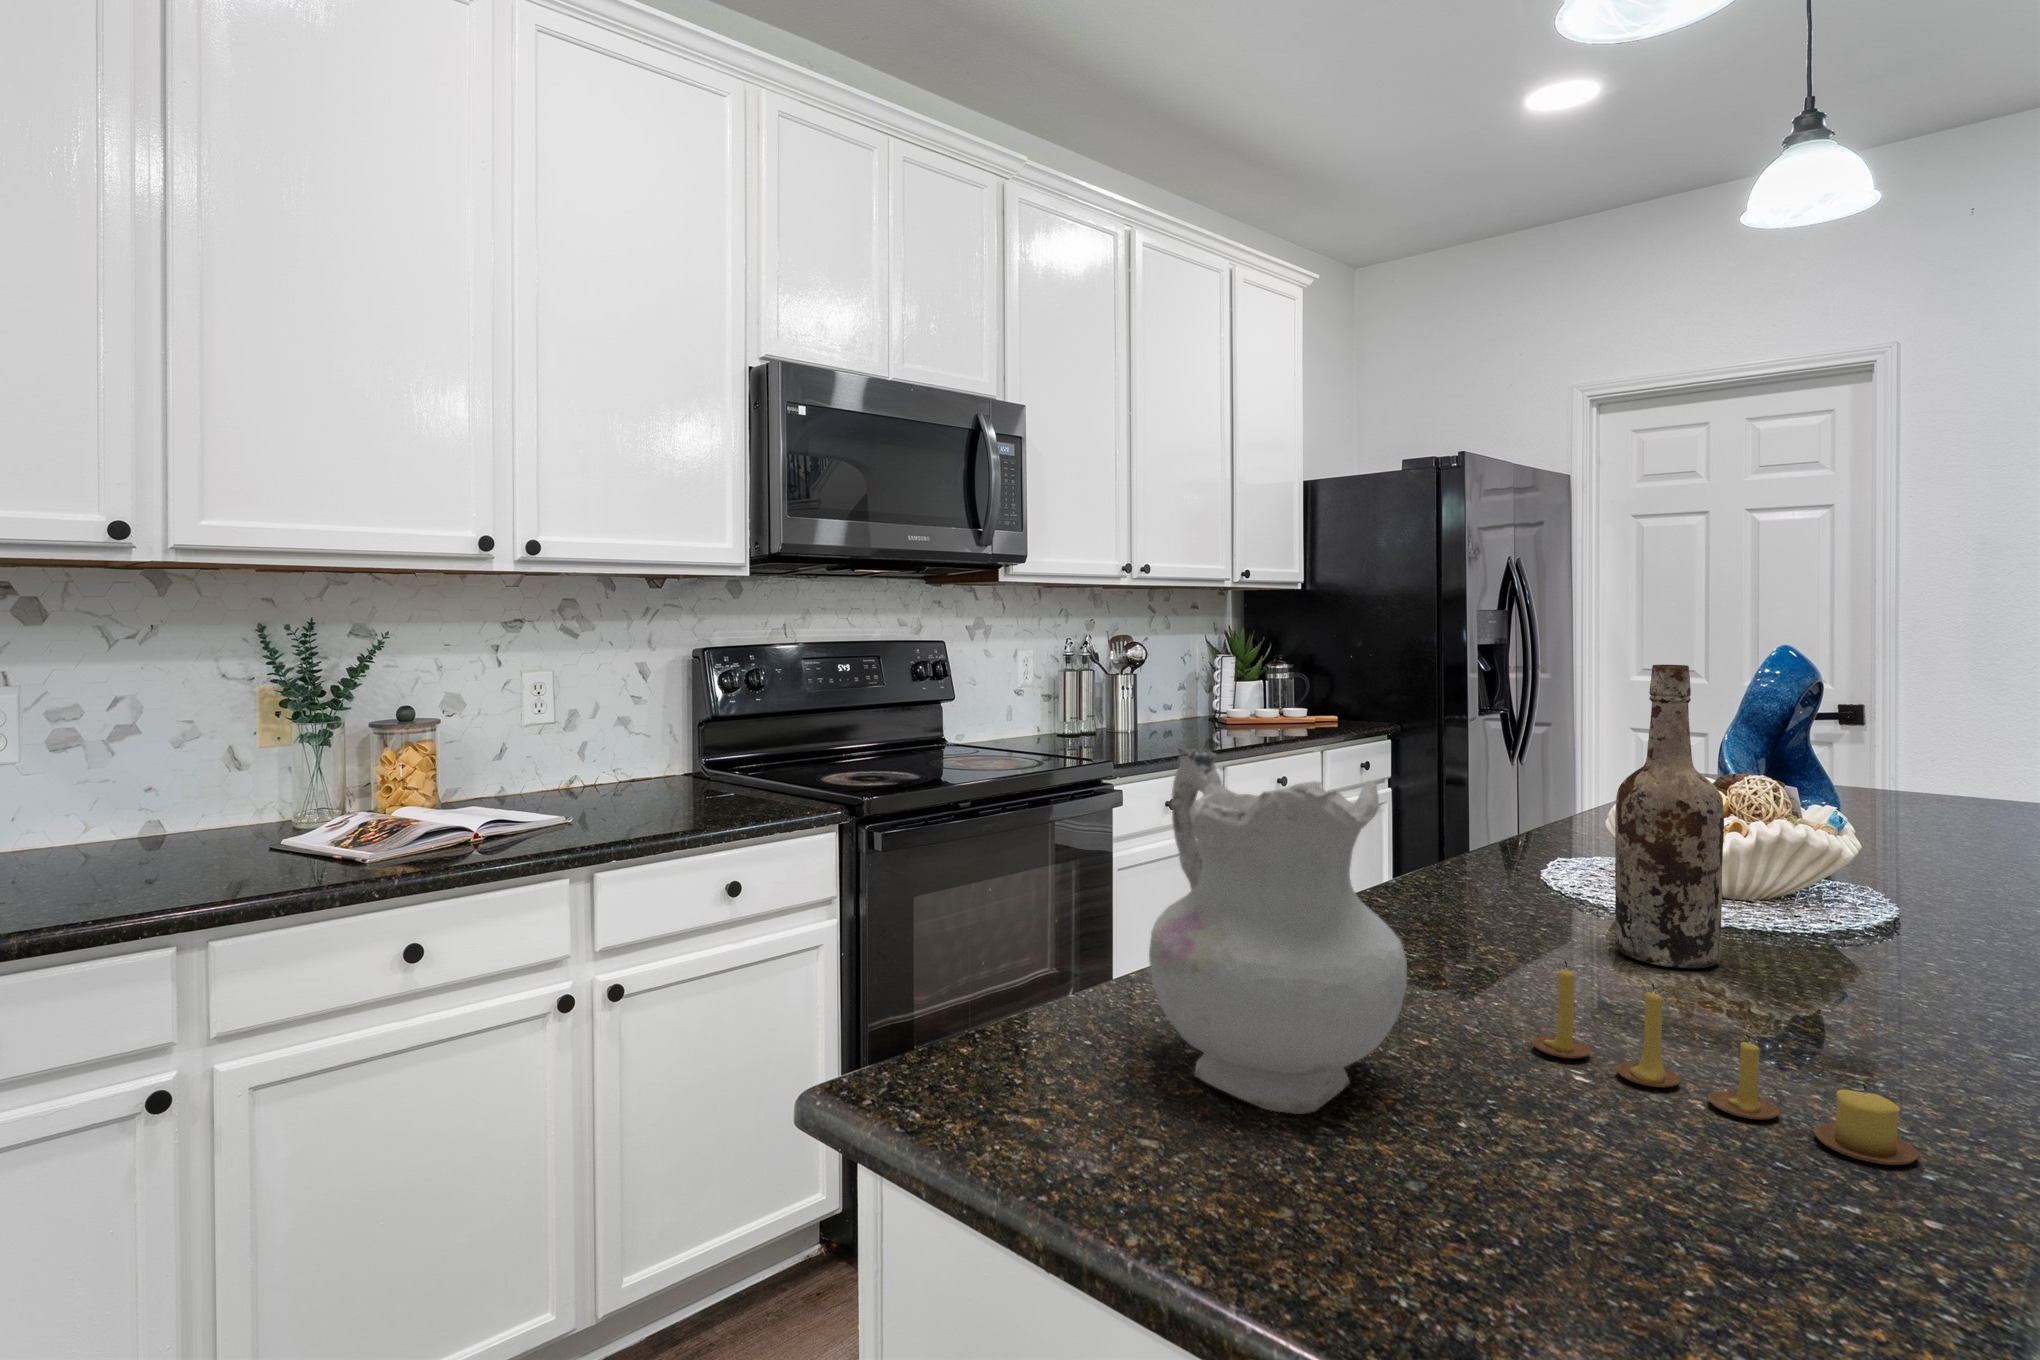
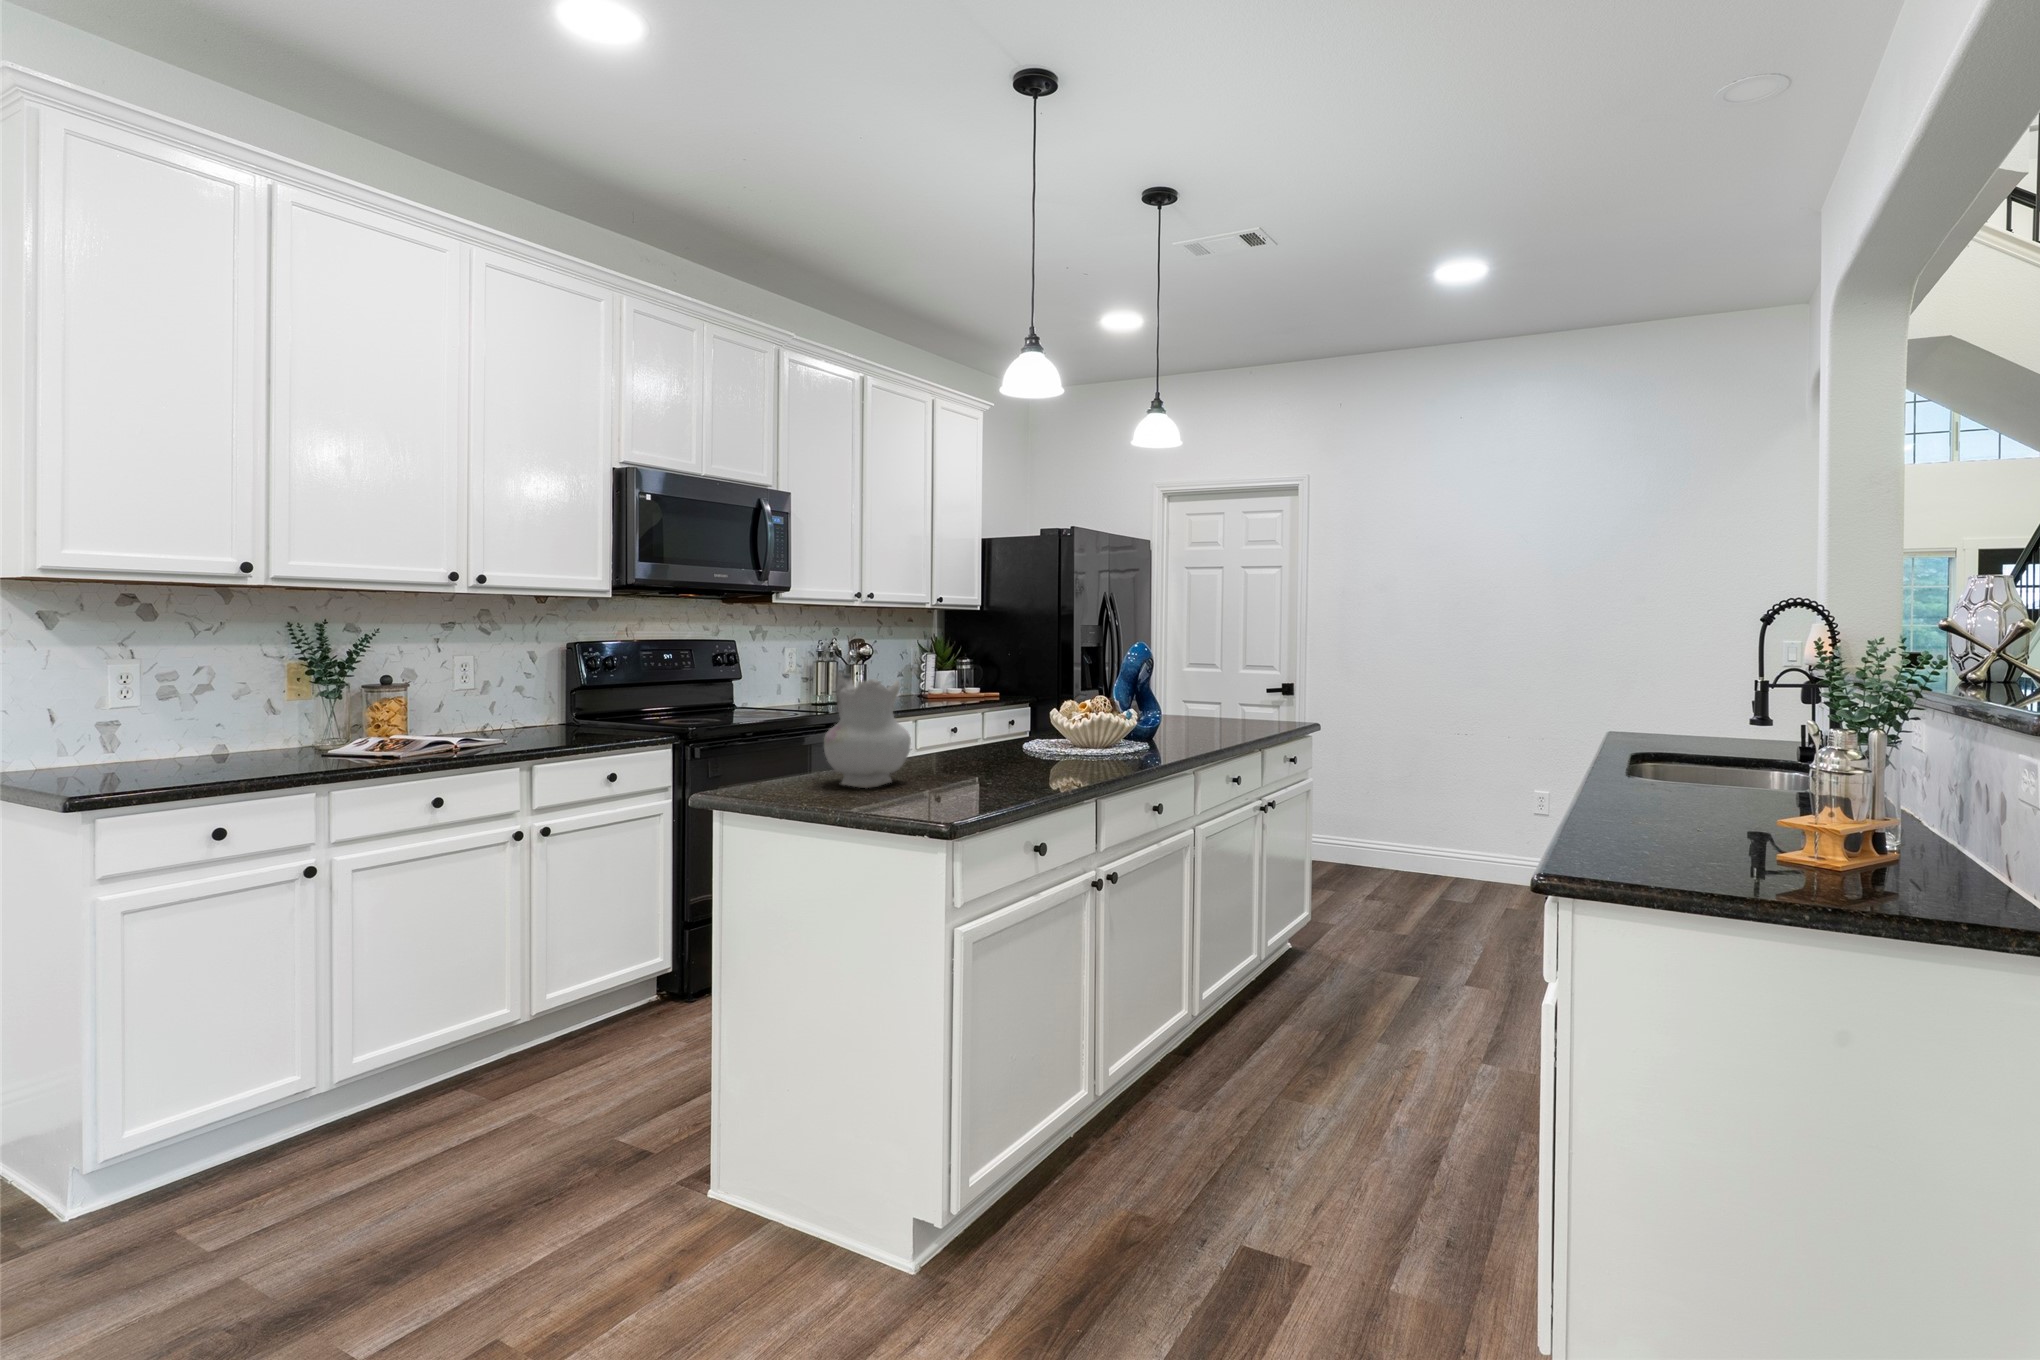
wine bottle: present [1615,665,1724,968] -> none [1023,646,1058,761]
candle: present [1532,961,1919,1165] -> none [961,744,1046,785]

